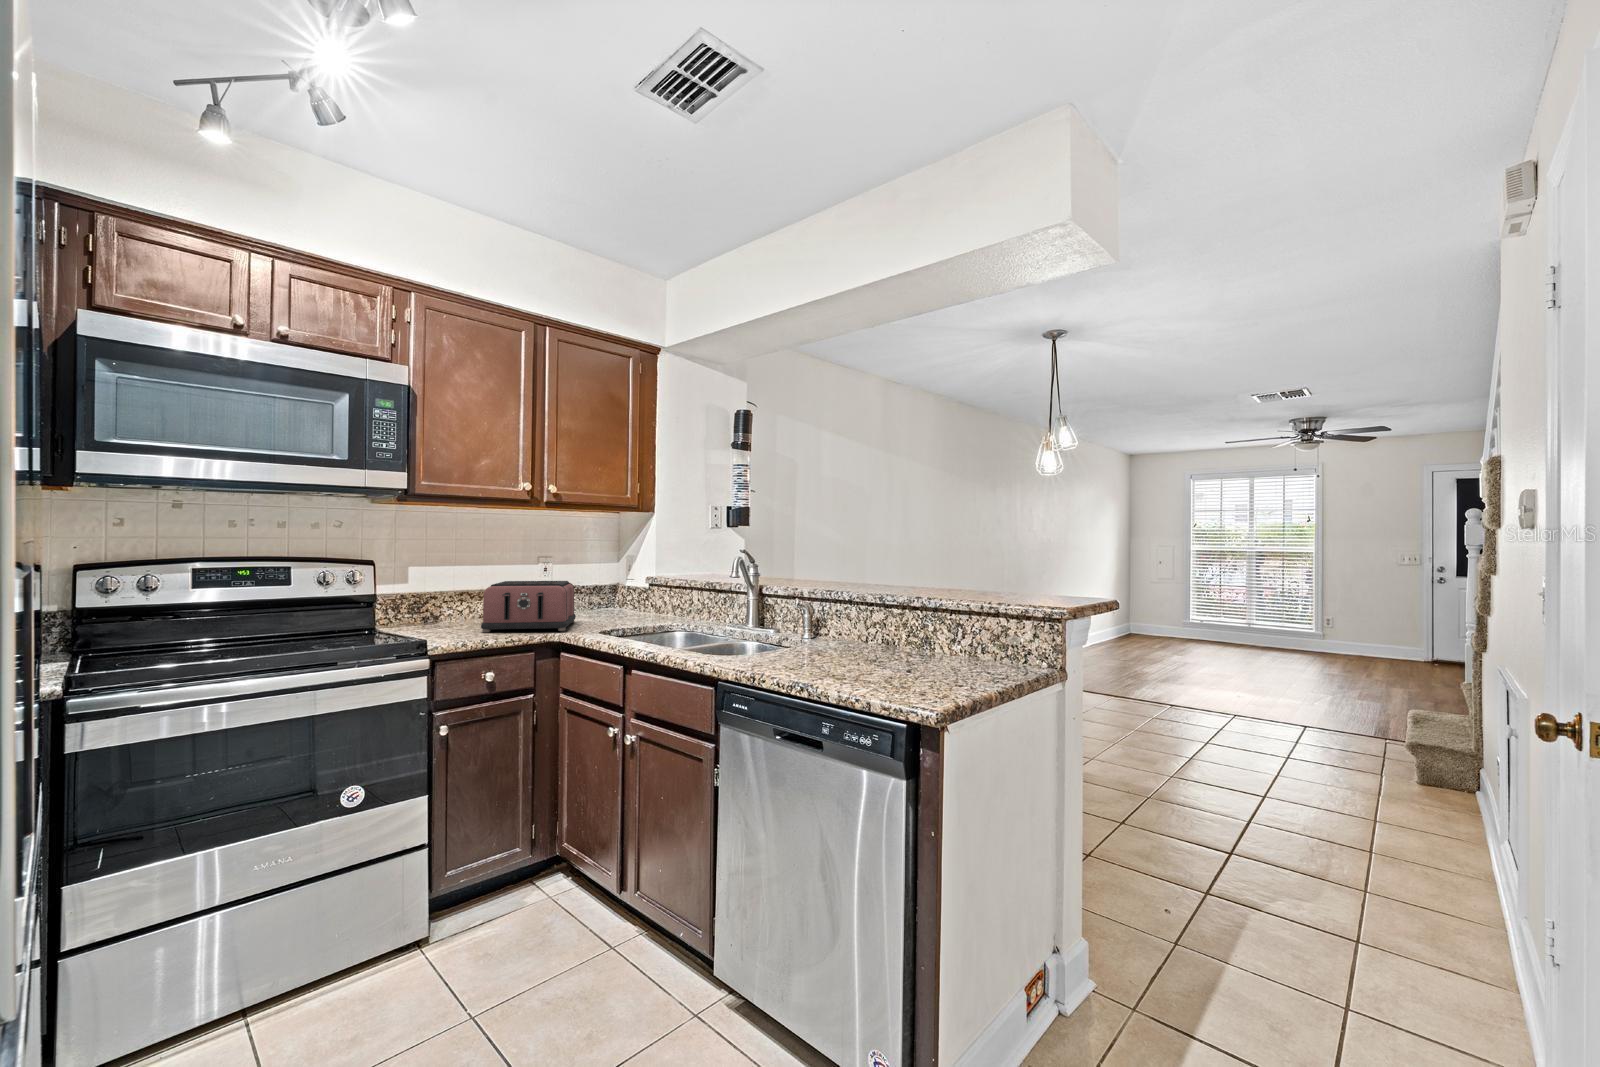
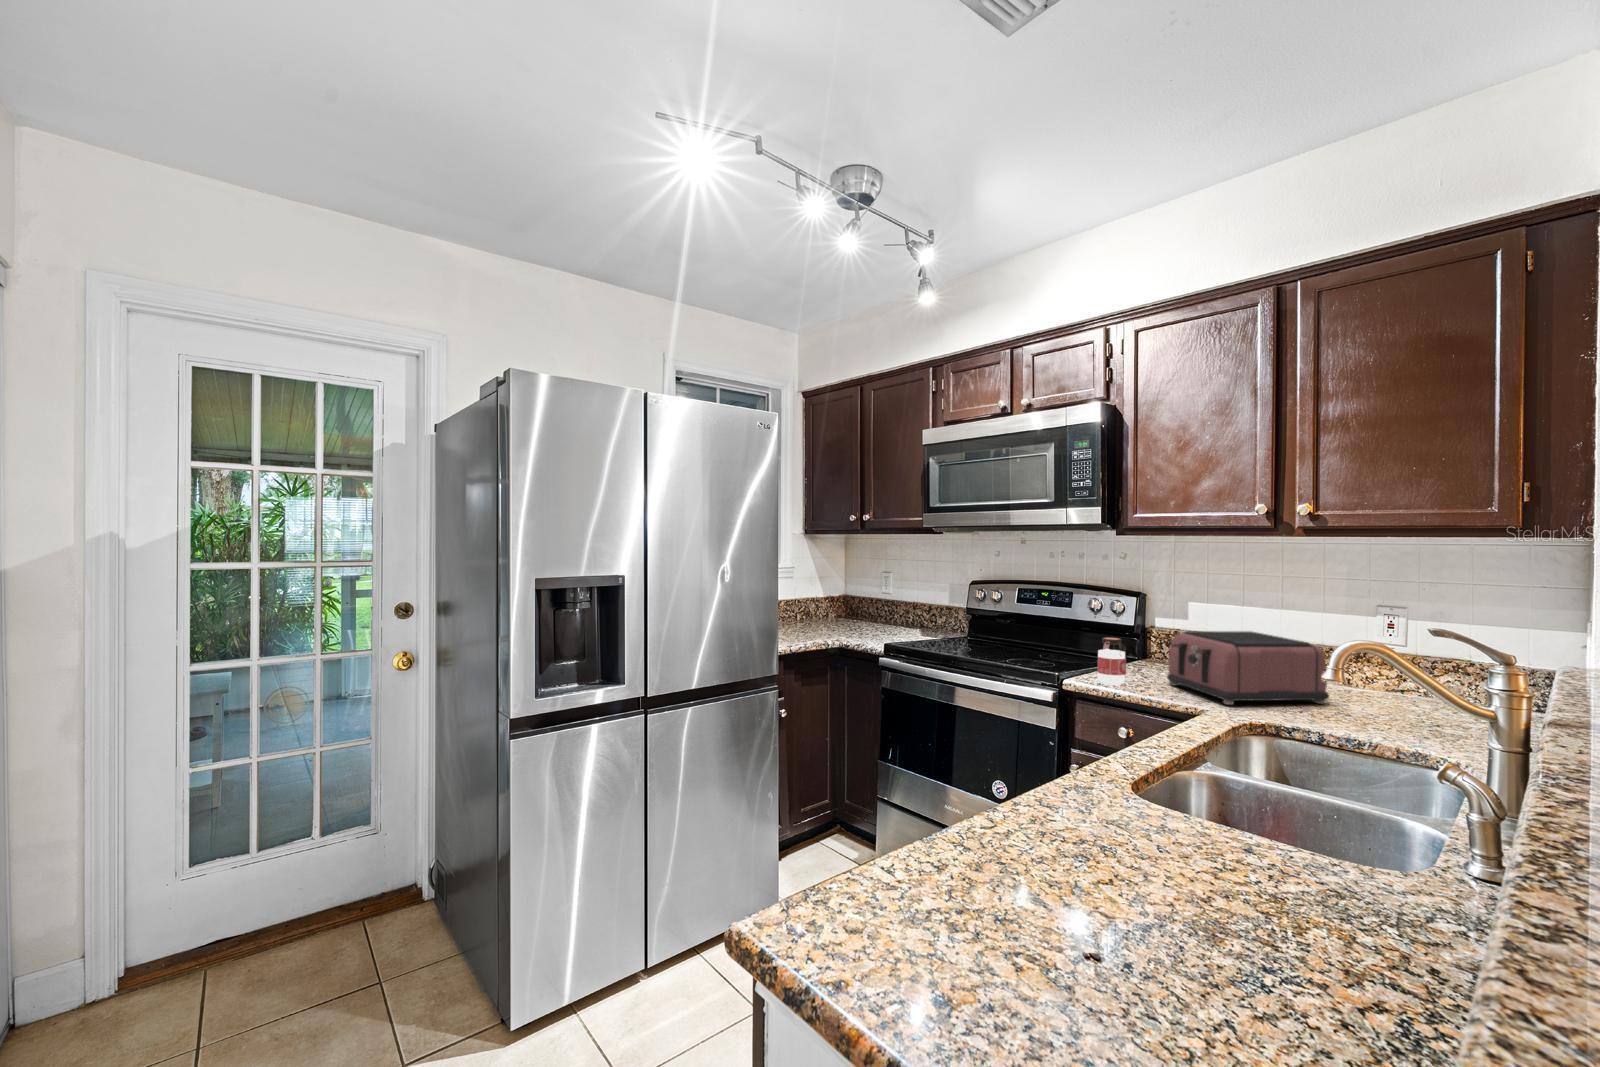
jar: none [450,596,480,641] -> present [1098,637,1126,685]

